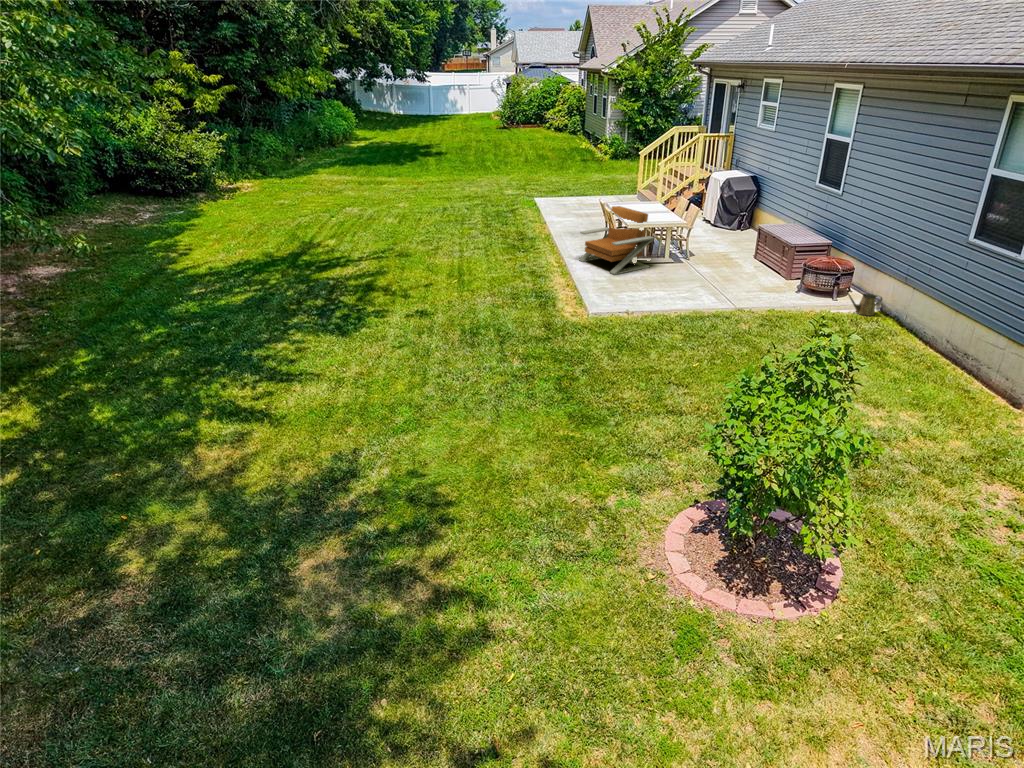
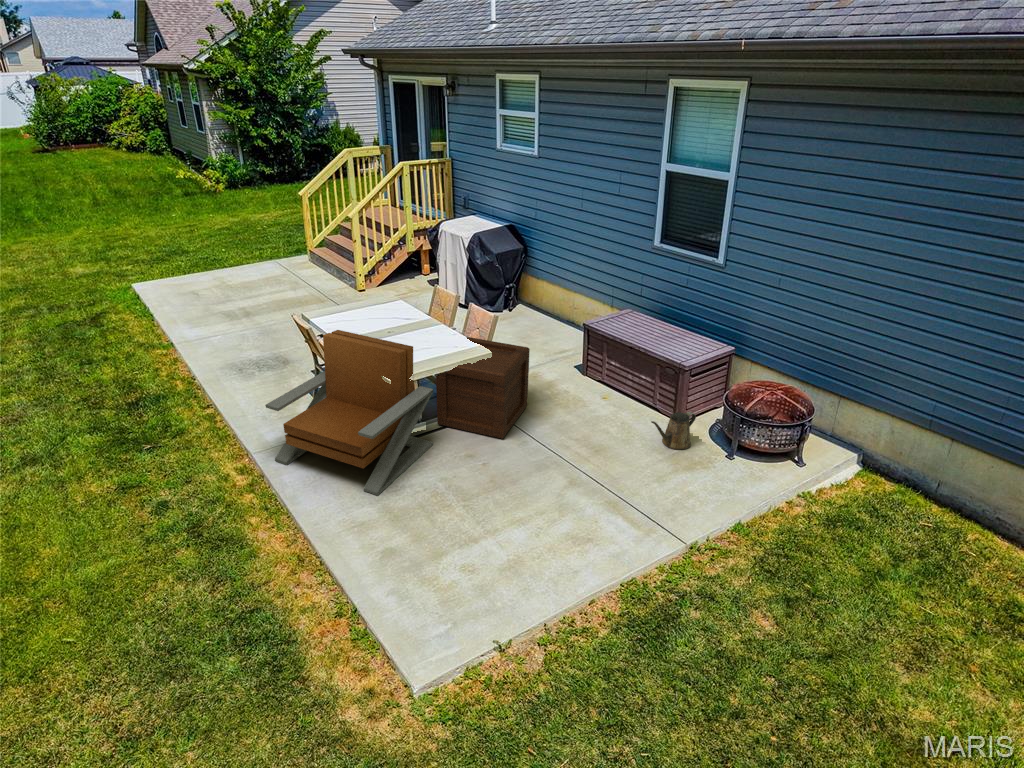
wooden crate: none [657,222,714,271] -> present [436,337,530,439]
watering can: present [846,292,882,316] -> present [651,412,696,449]

